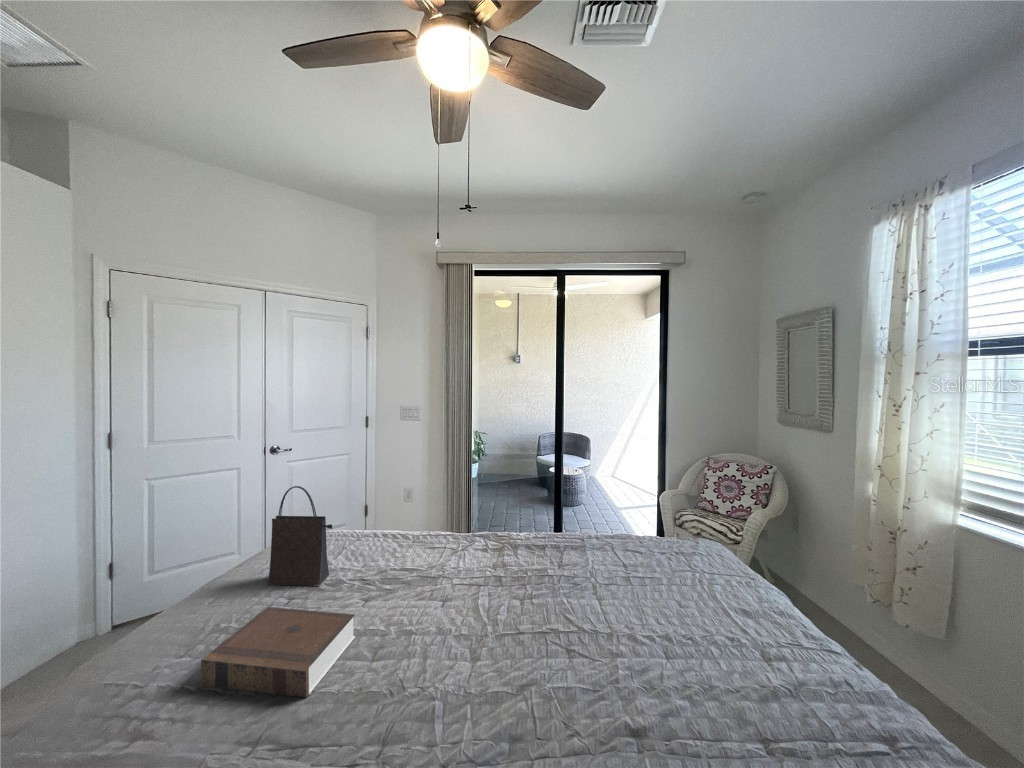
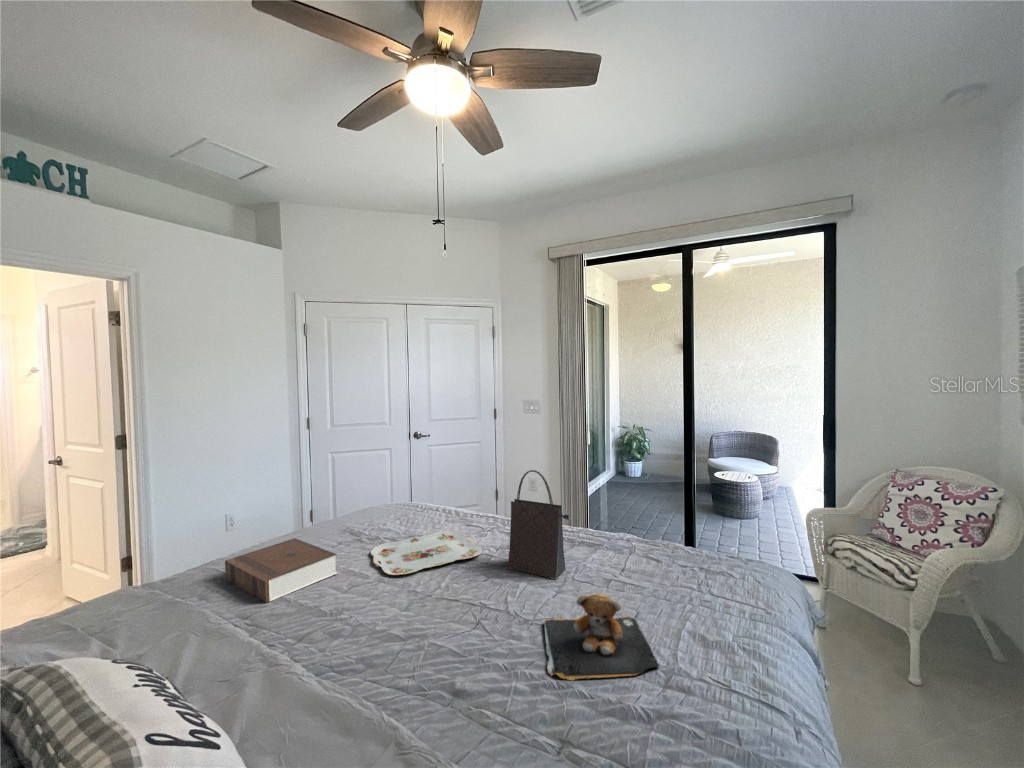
handbag: present [268,486,332,586] -> present [508,470,569,579]
serving tray: none [365,561,488,623] -> present [371,531,482,575]
teddy bear: none [614,595,726,676] -> present [544,593,660,680]

